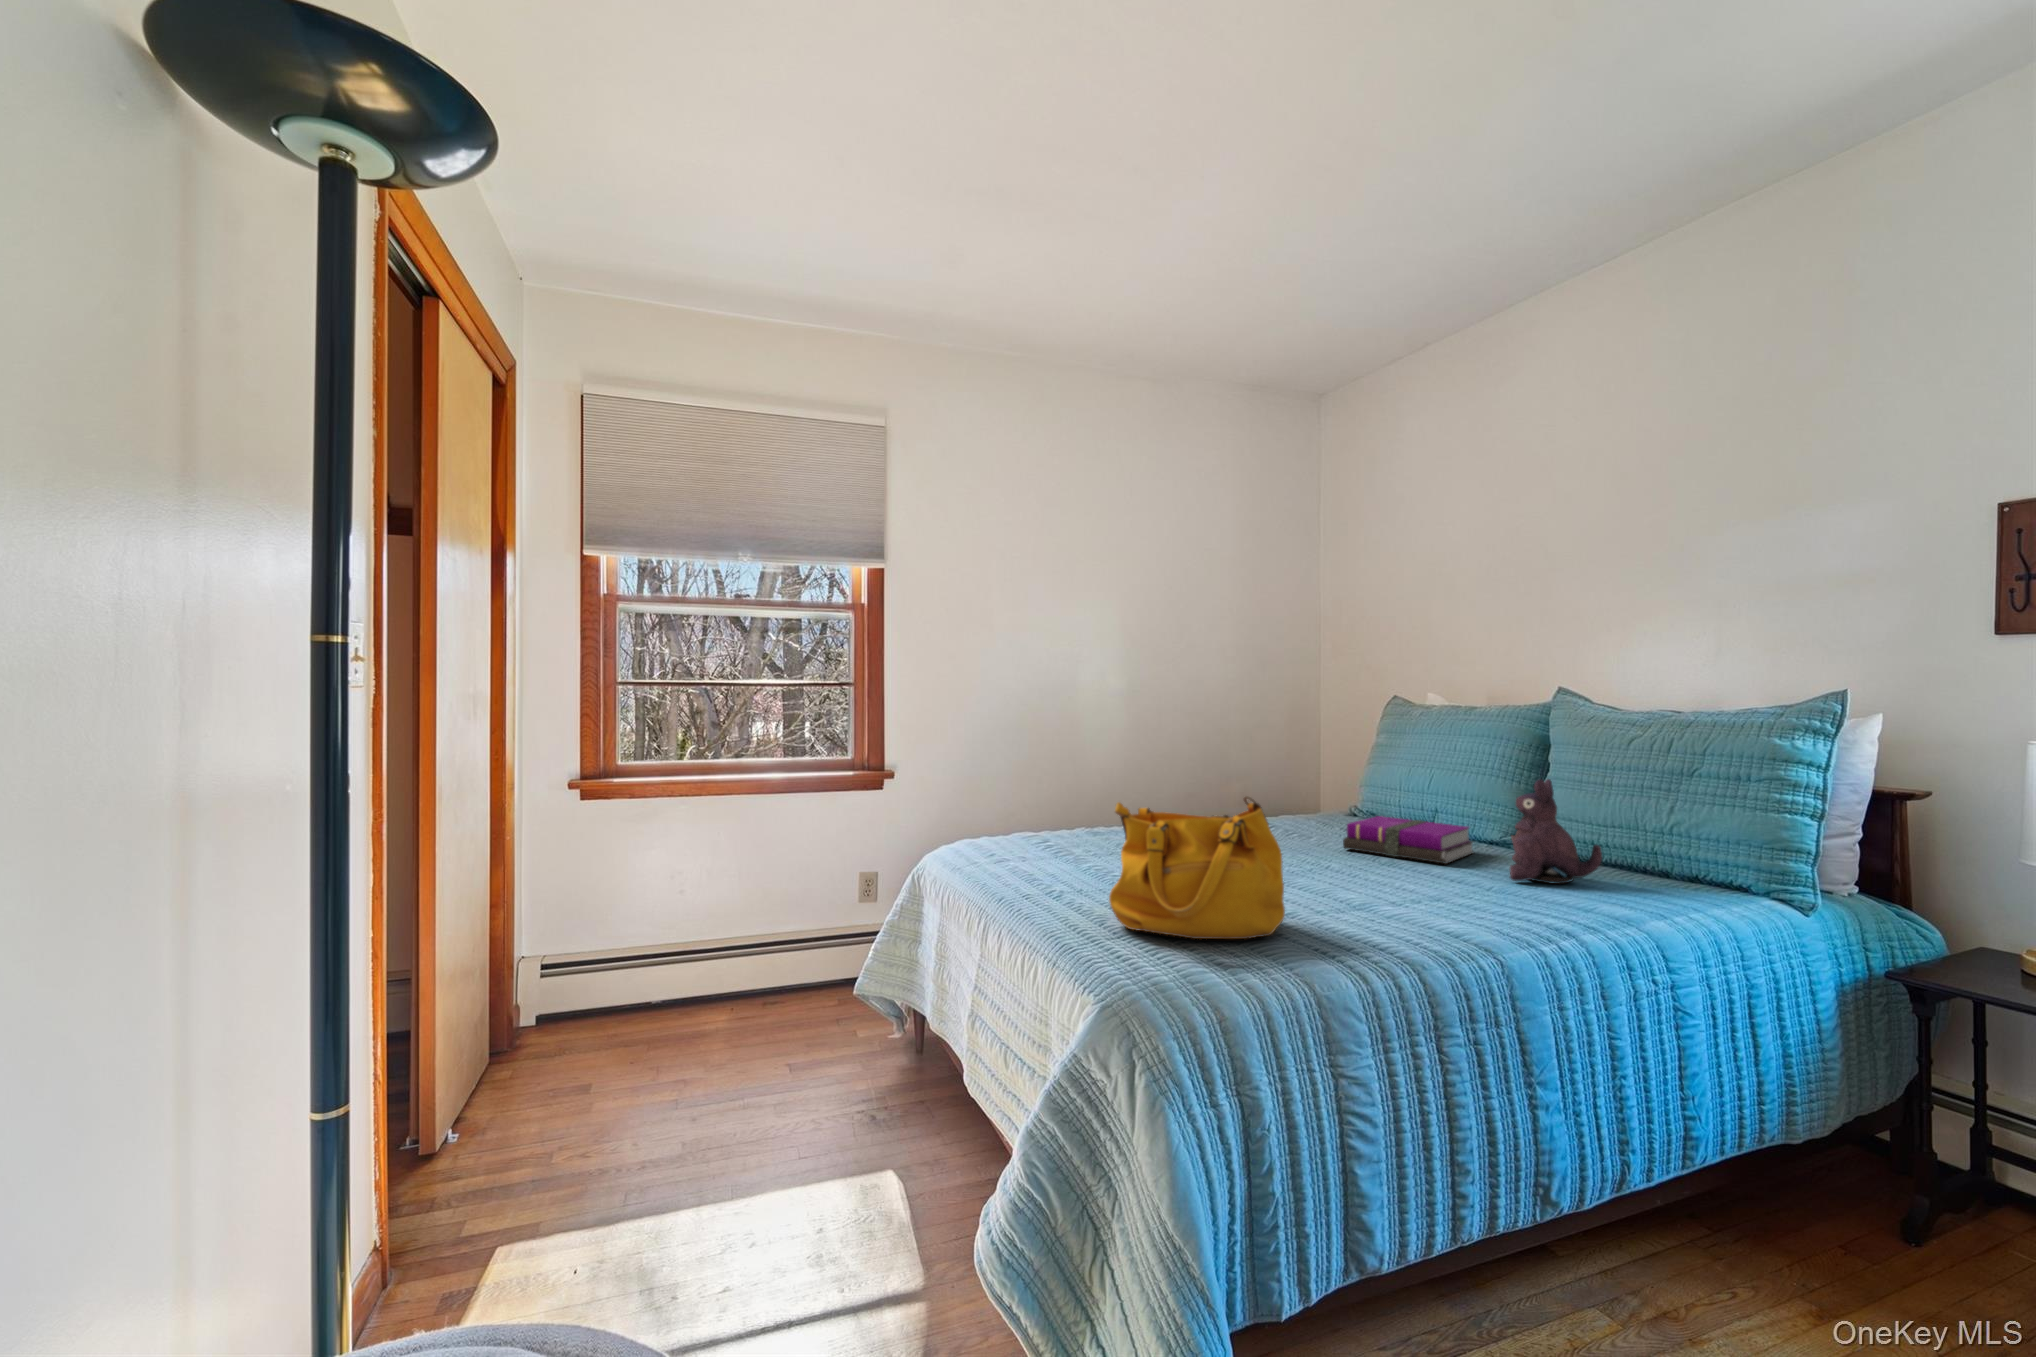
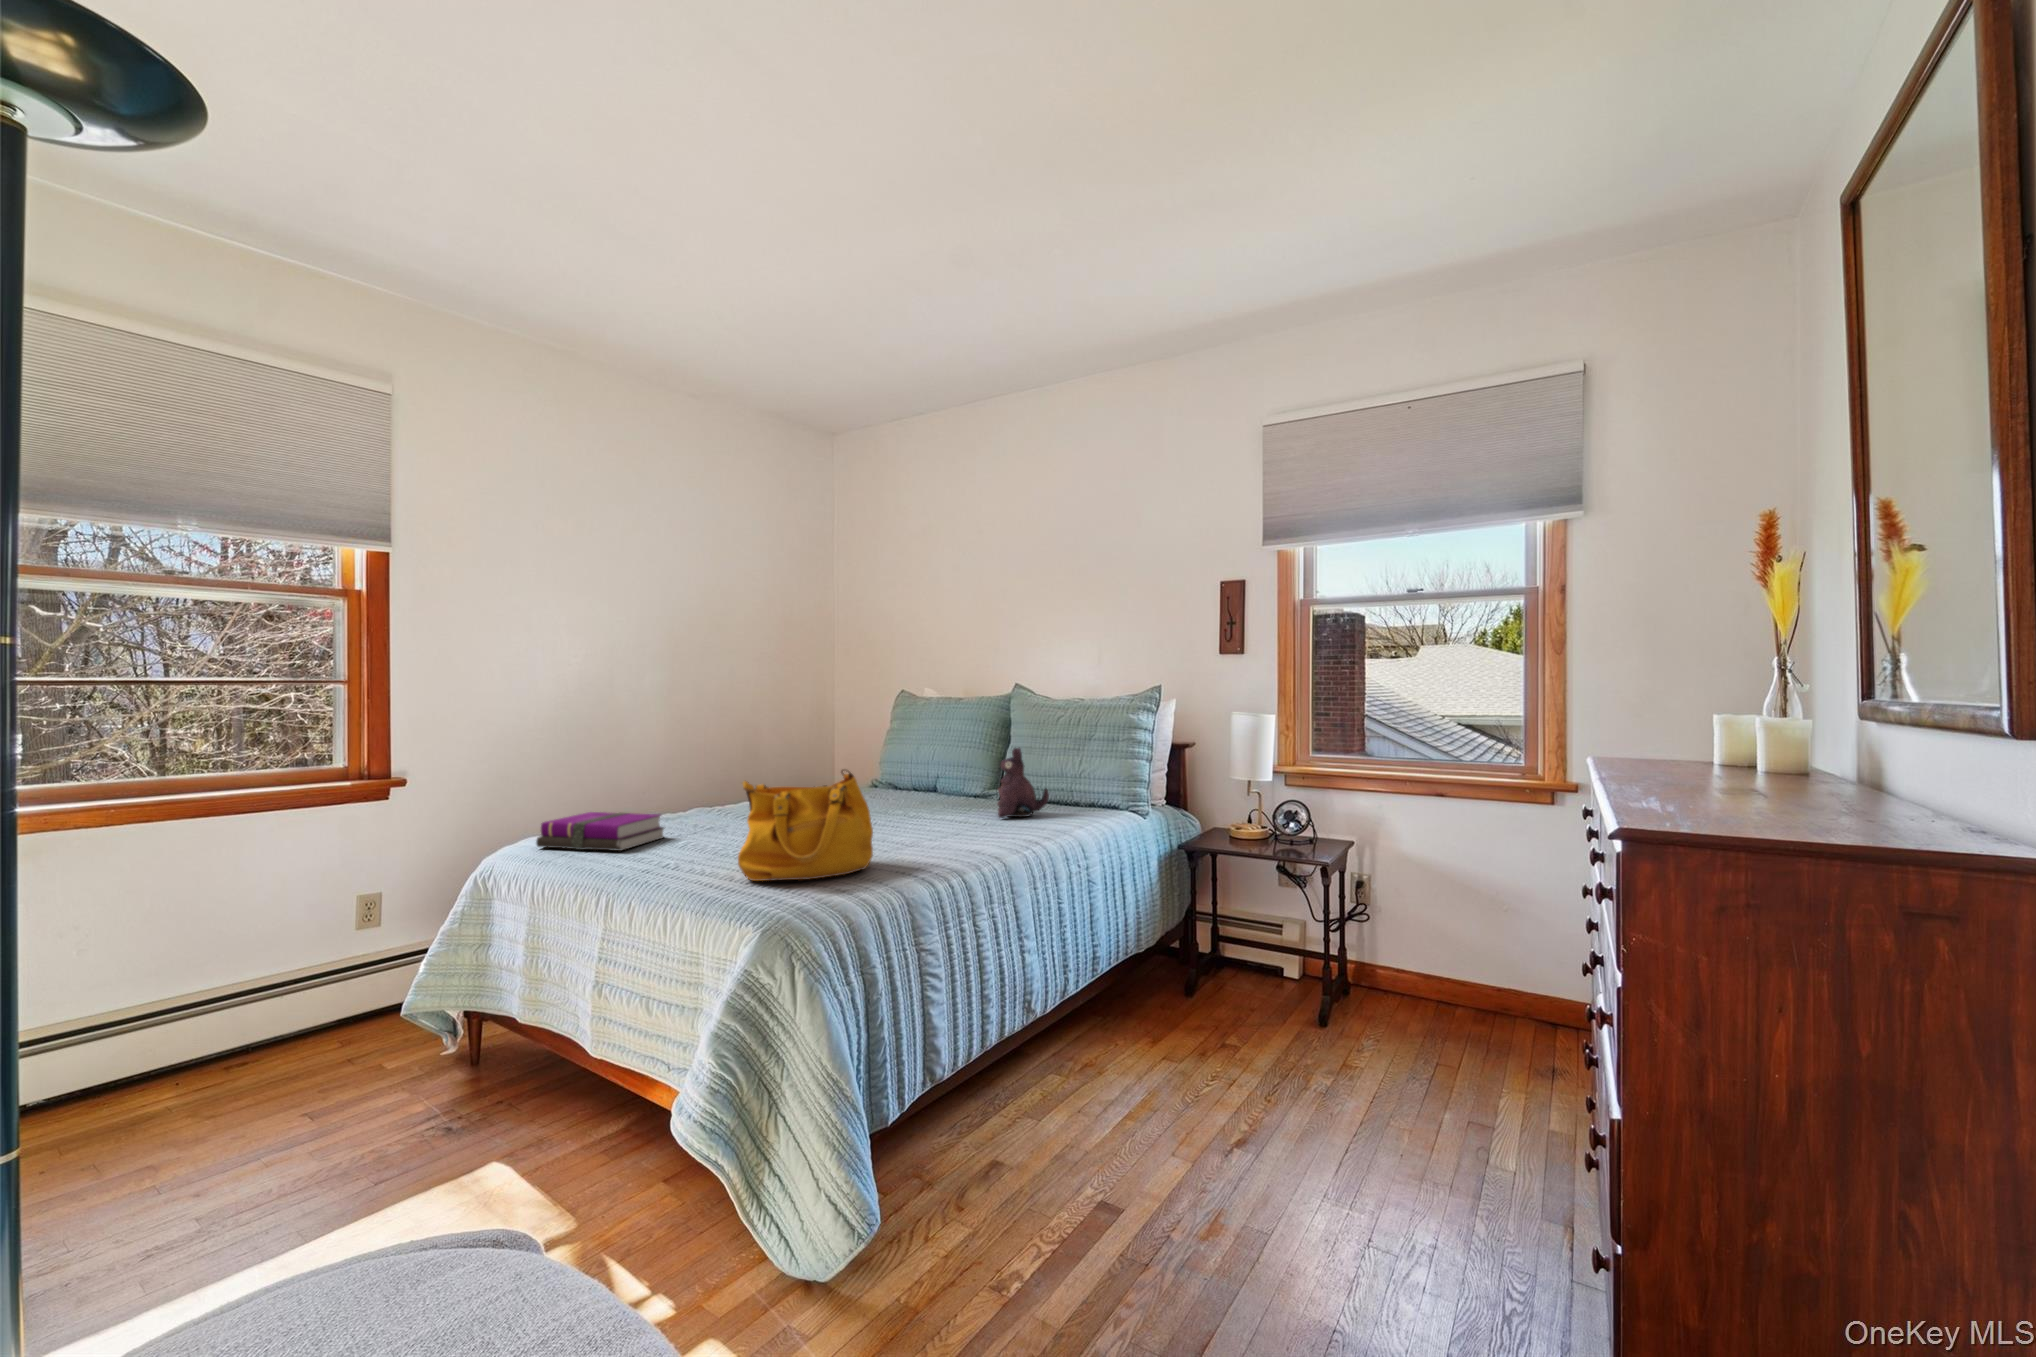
notebook: present [1343,816,1473,864] -> present [536,812,664,851]

